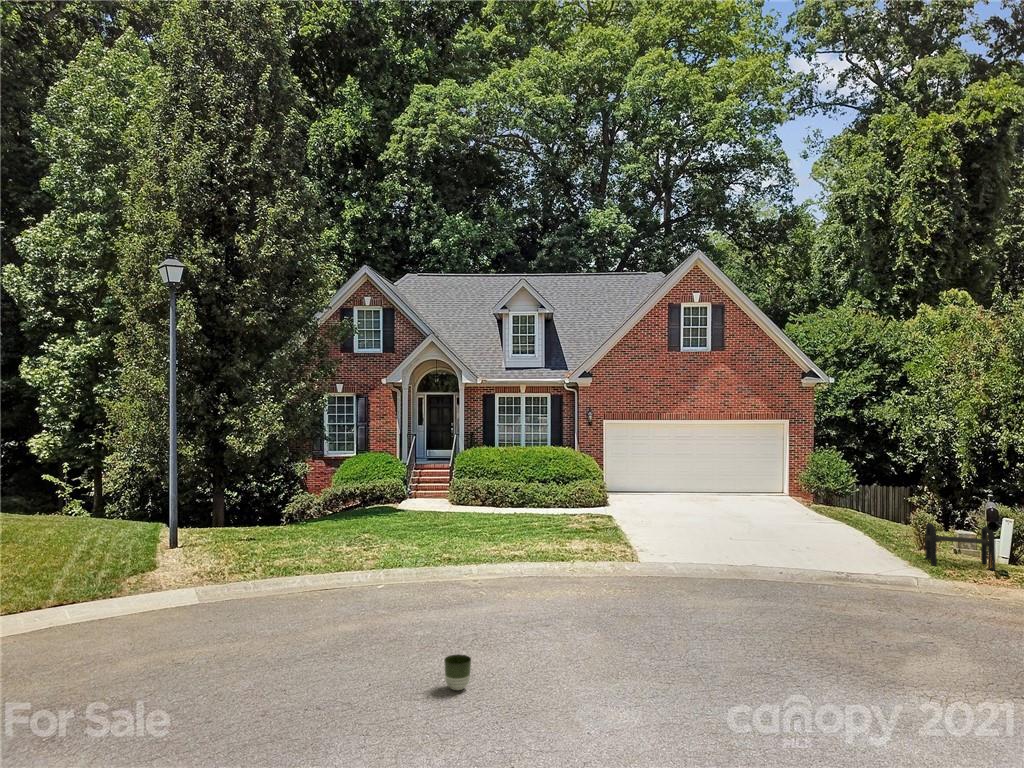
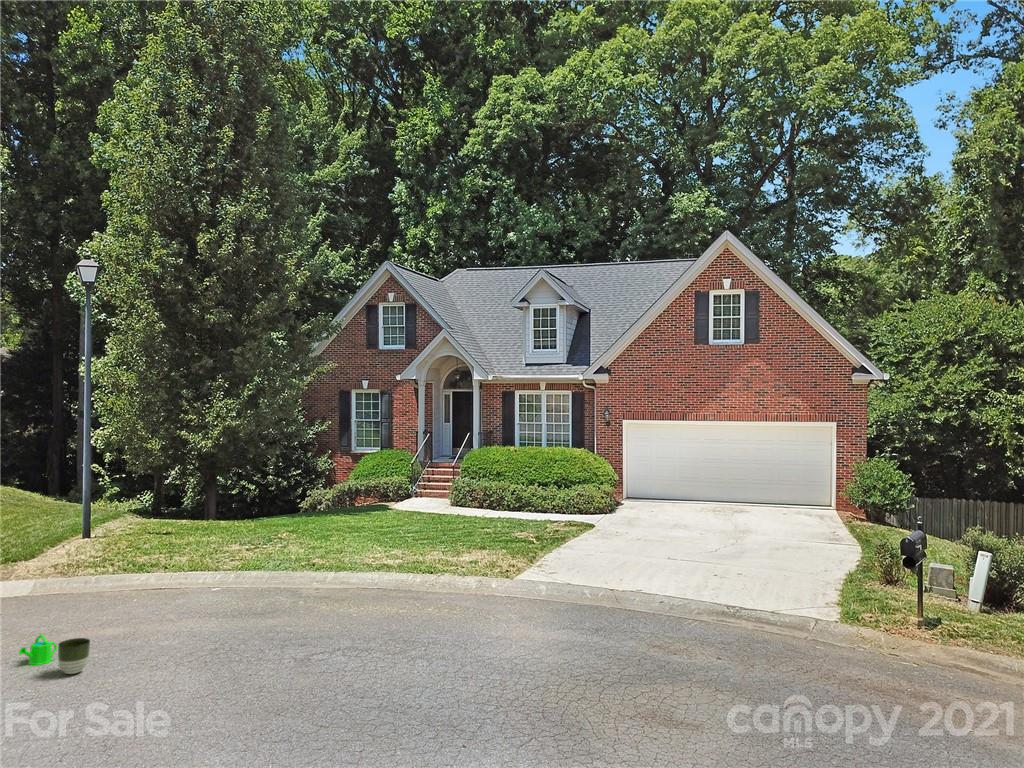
bench: present [925,523,995,570] -> none [864,555,949,622]
watering can: none [394,657,414,688] -> present [19,634,57,665]

